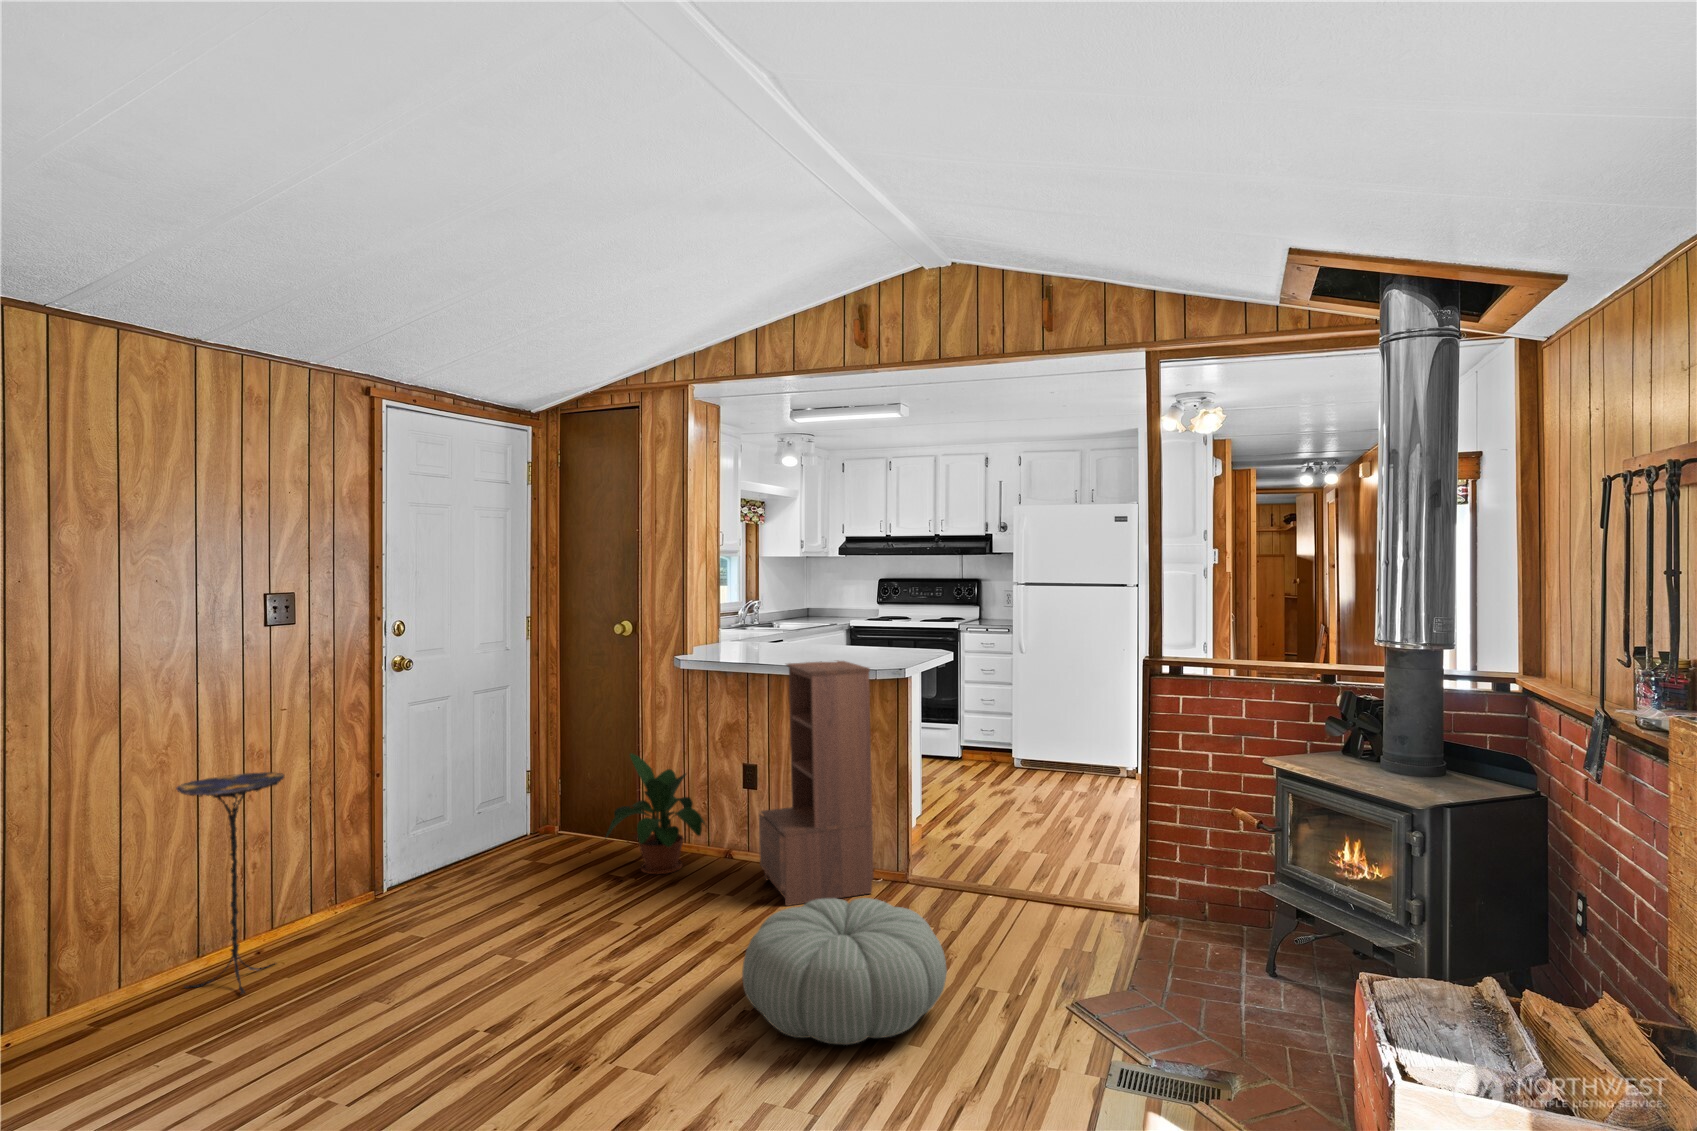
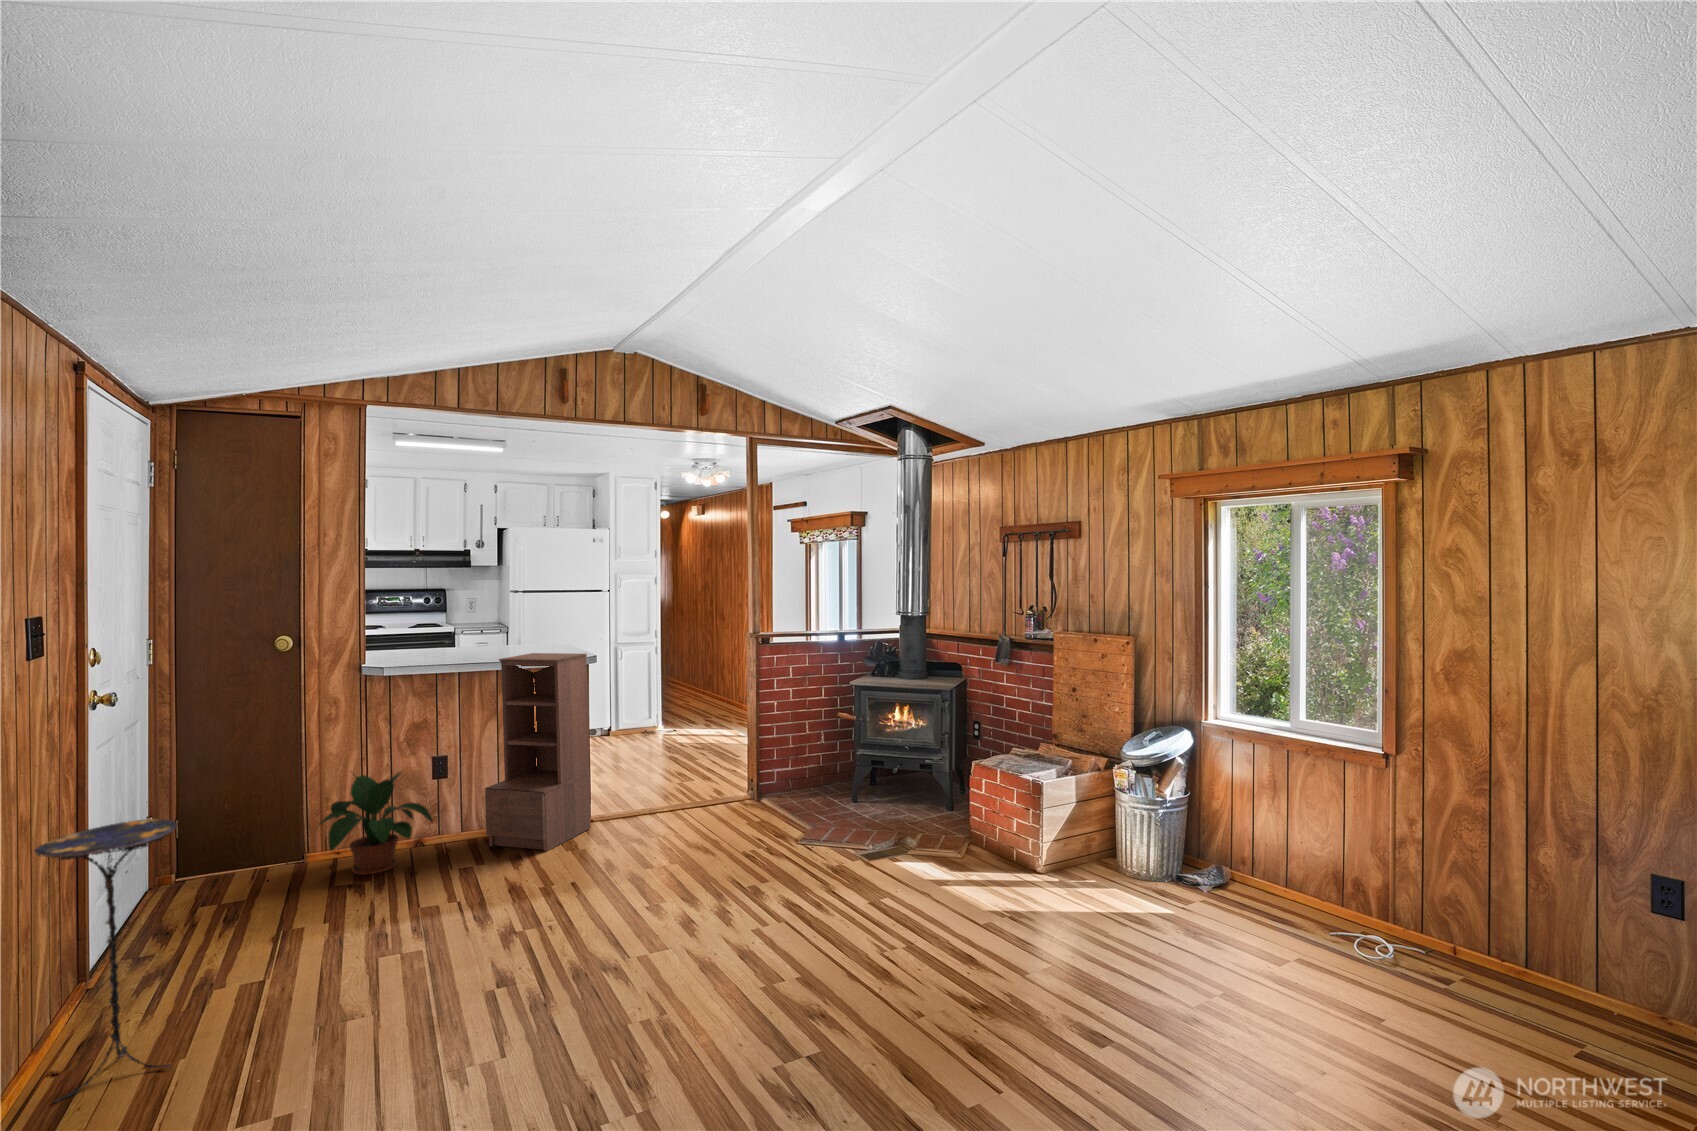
pouf: present [742,898,947,1045] -> none [632,801,772,889]

